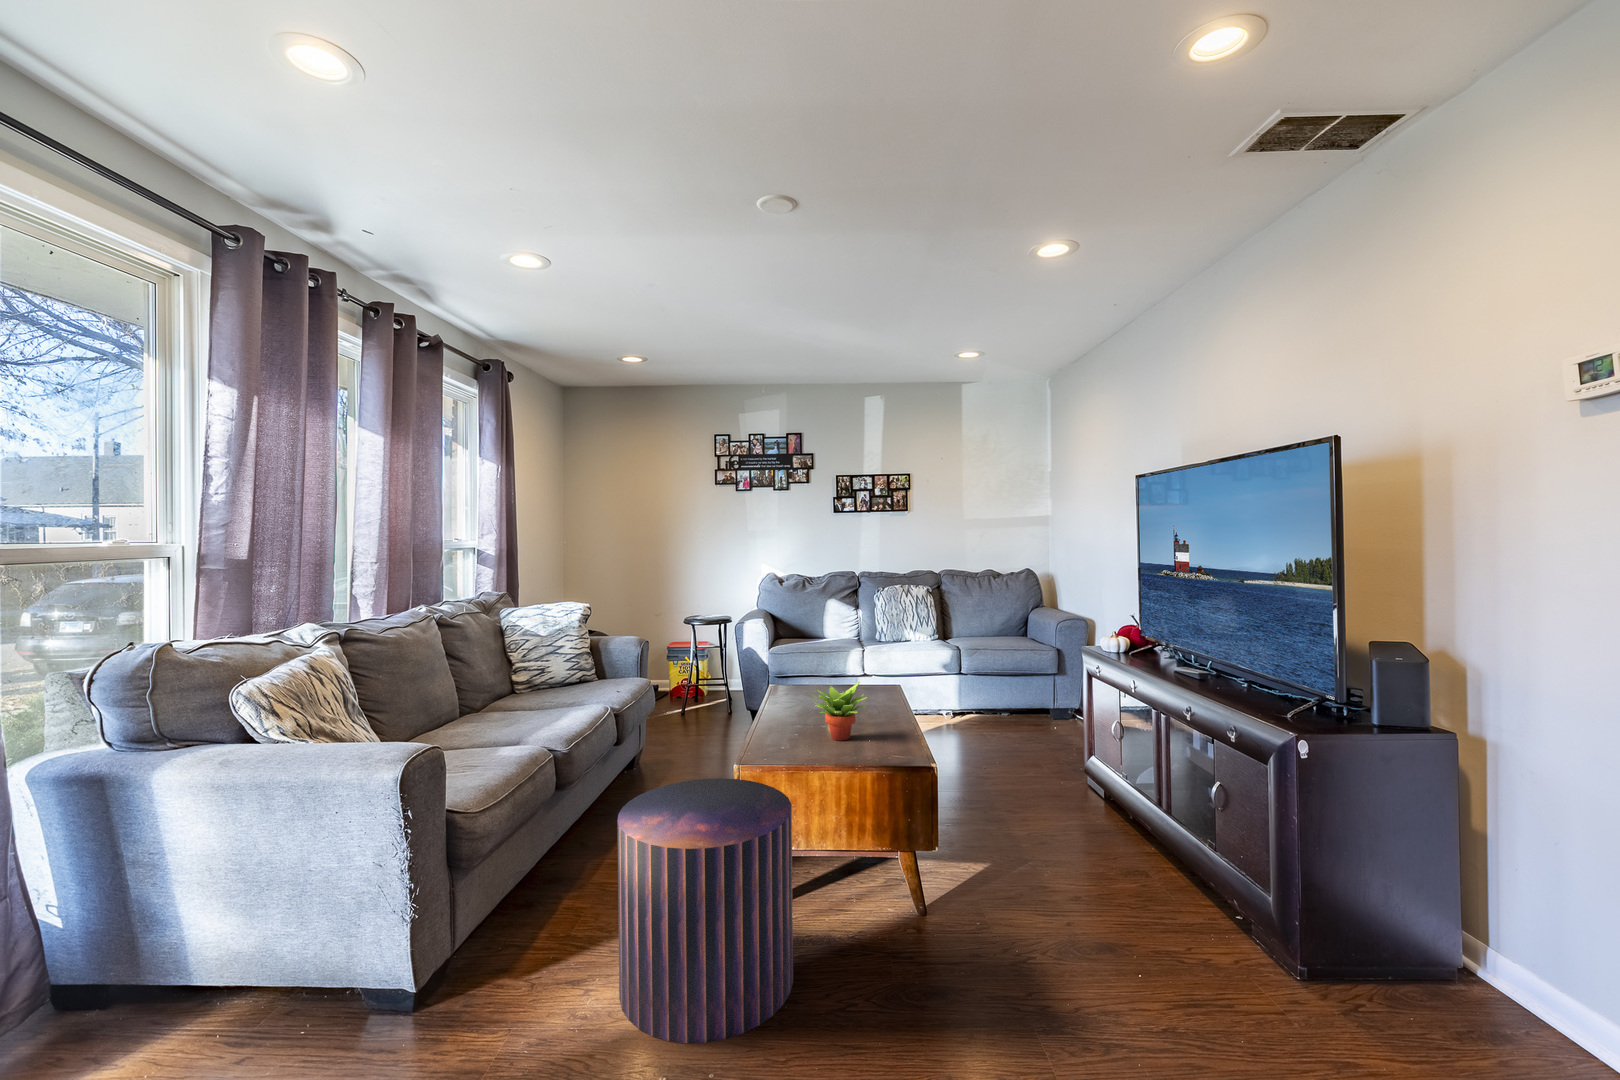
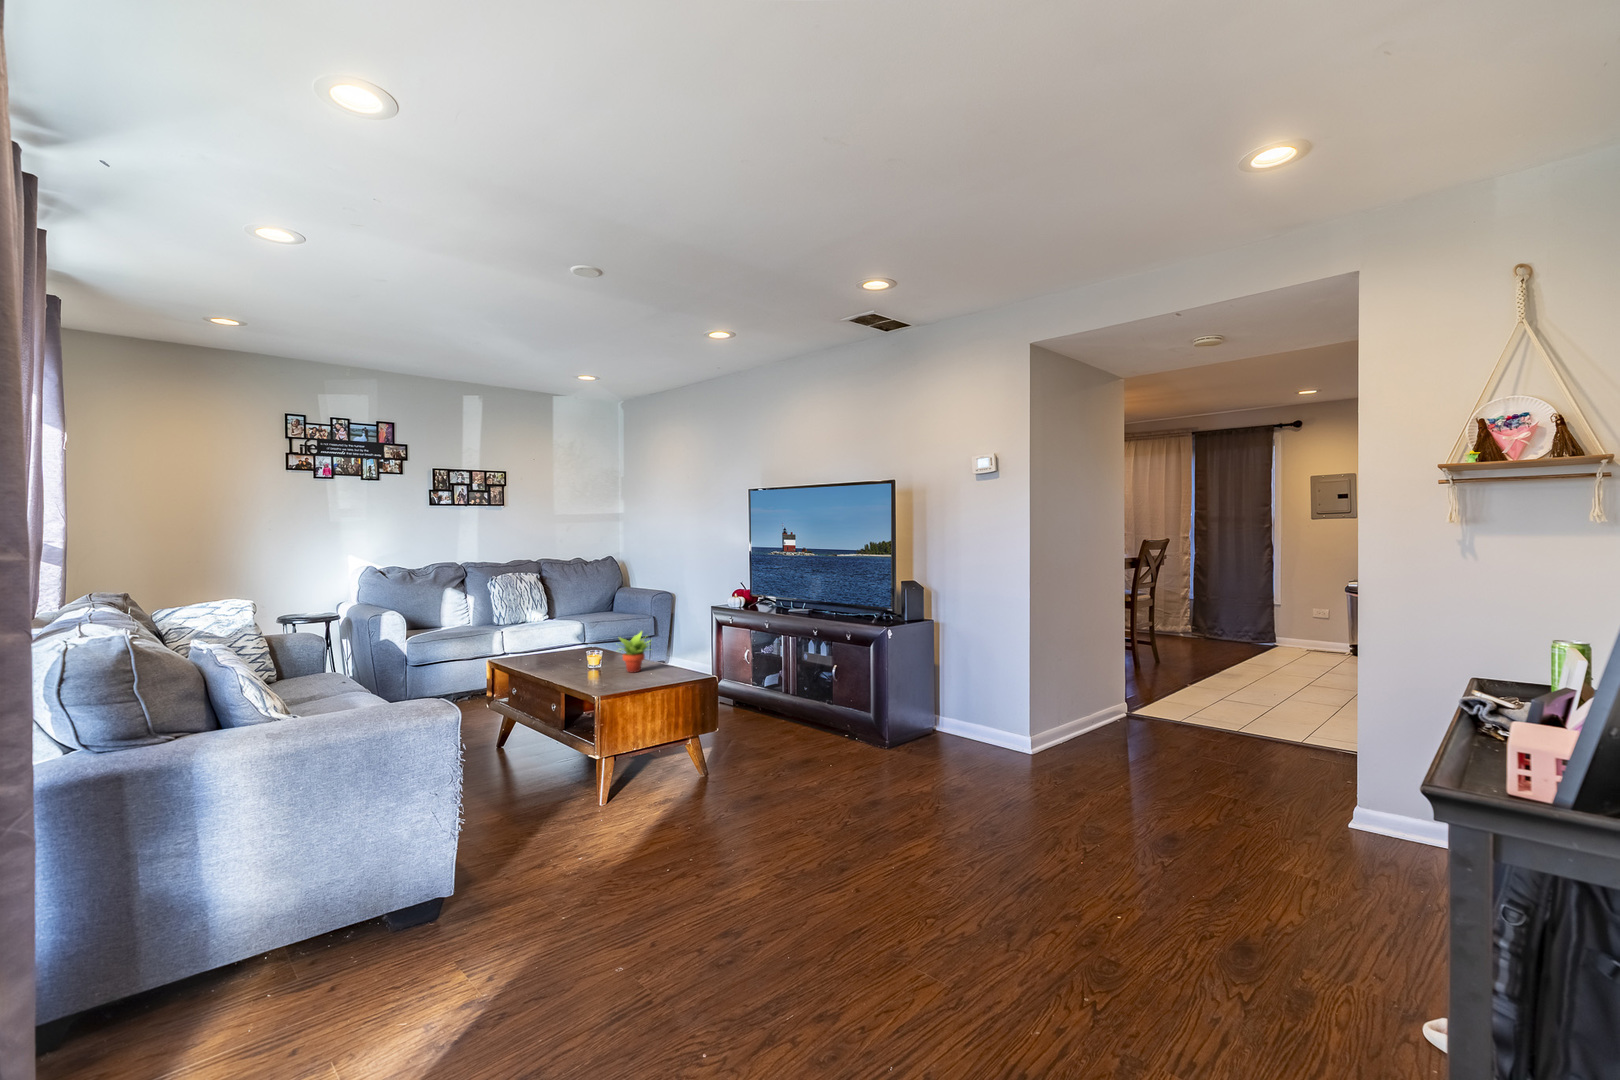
pouf: present [617,778,793,1043] -> none [574,694,692,846]

